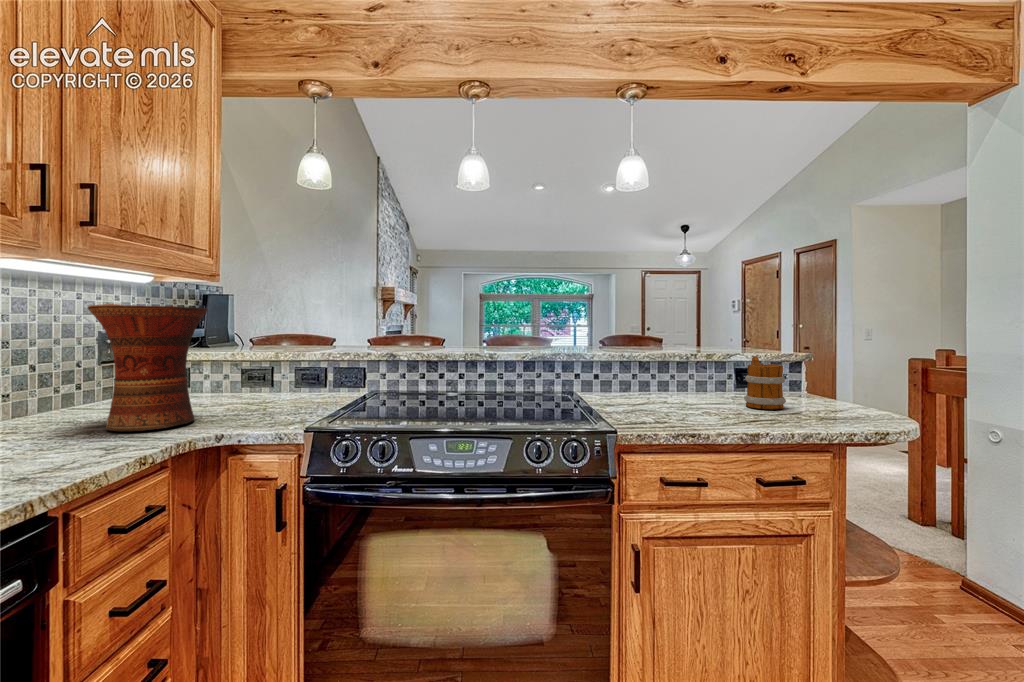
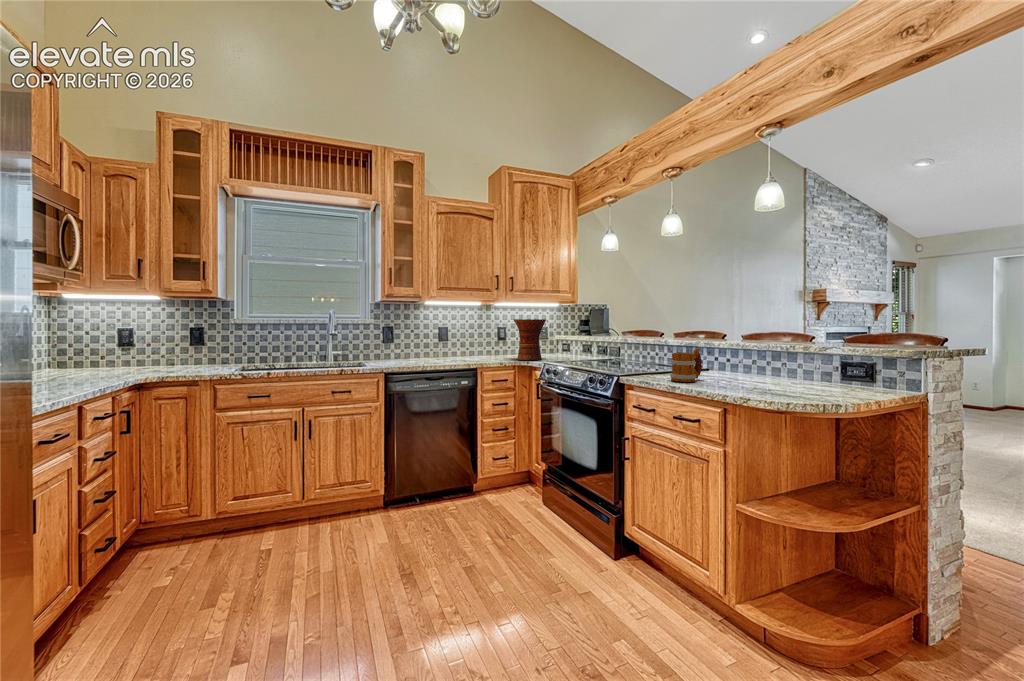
mug: present [744,356,786,409] -> present [670,348,702,382]

